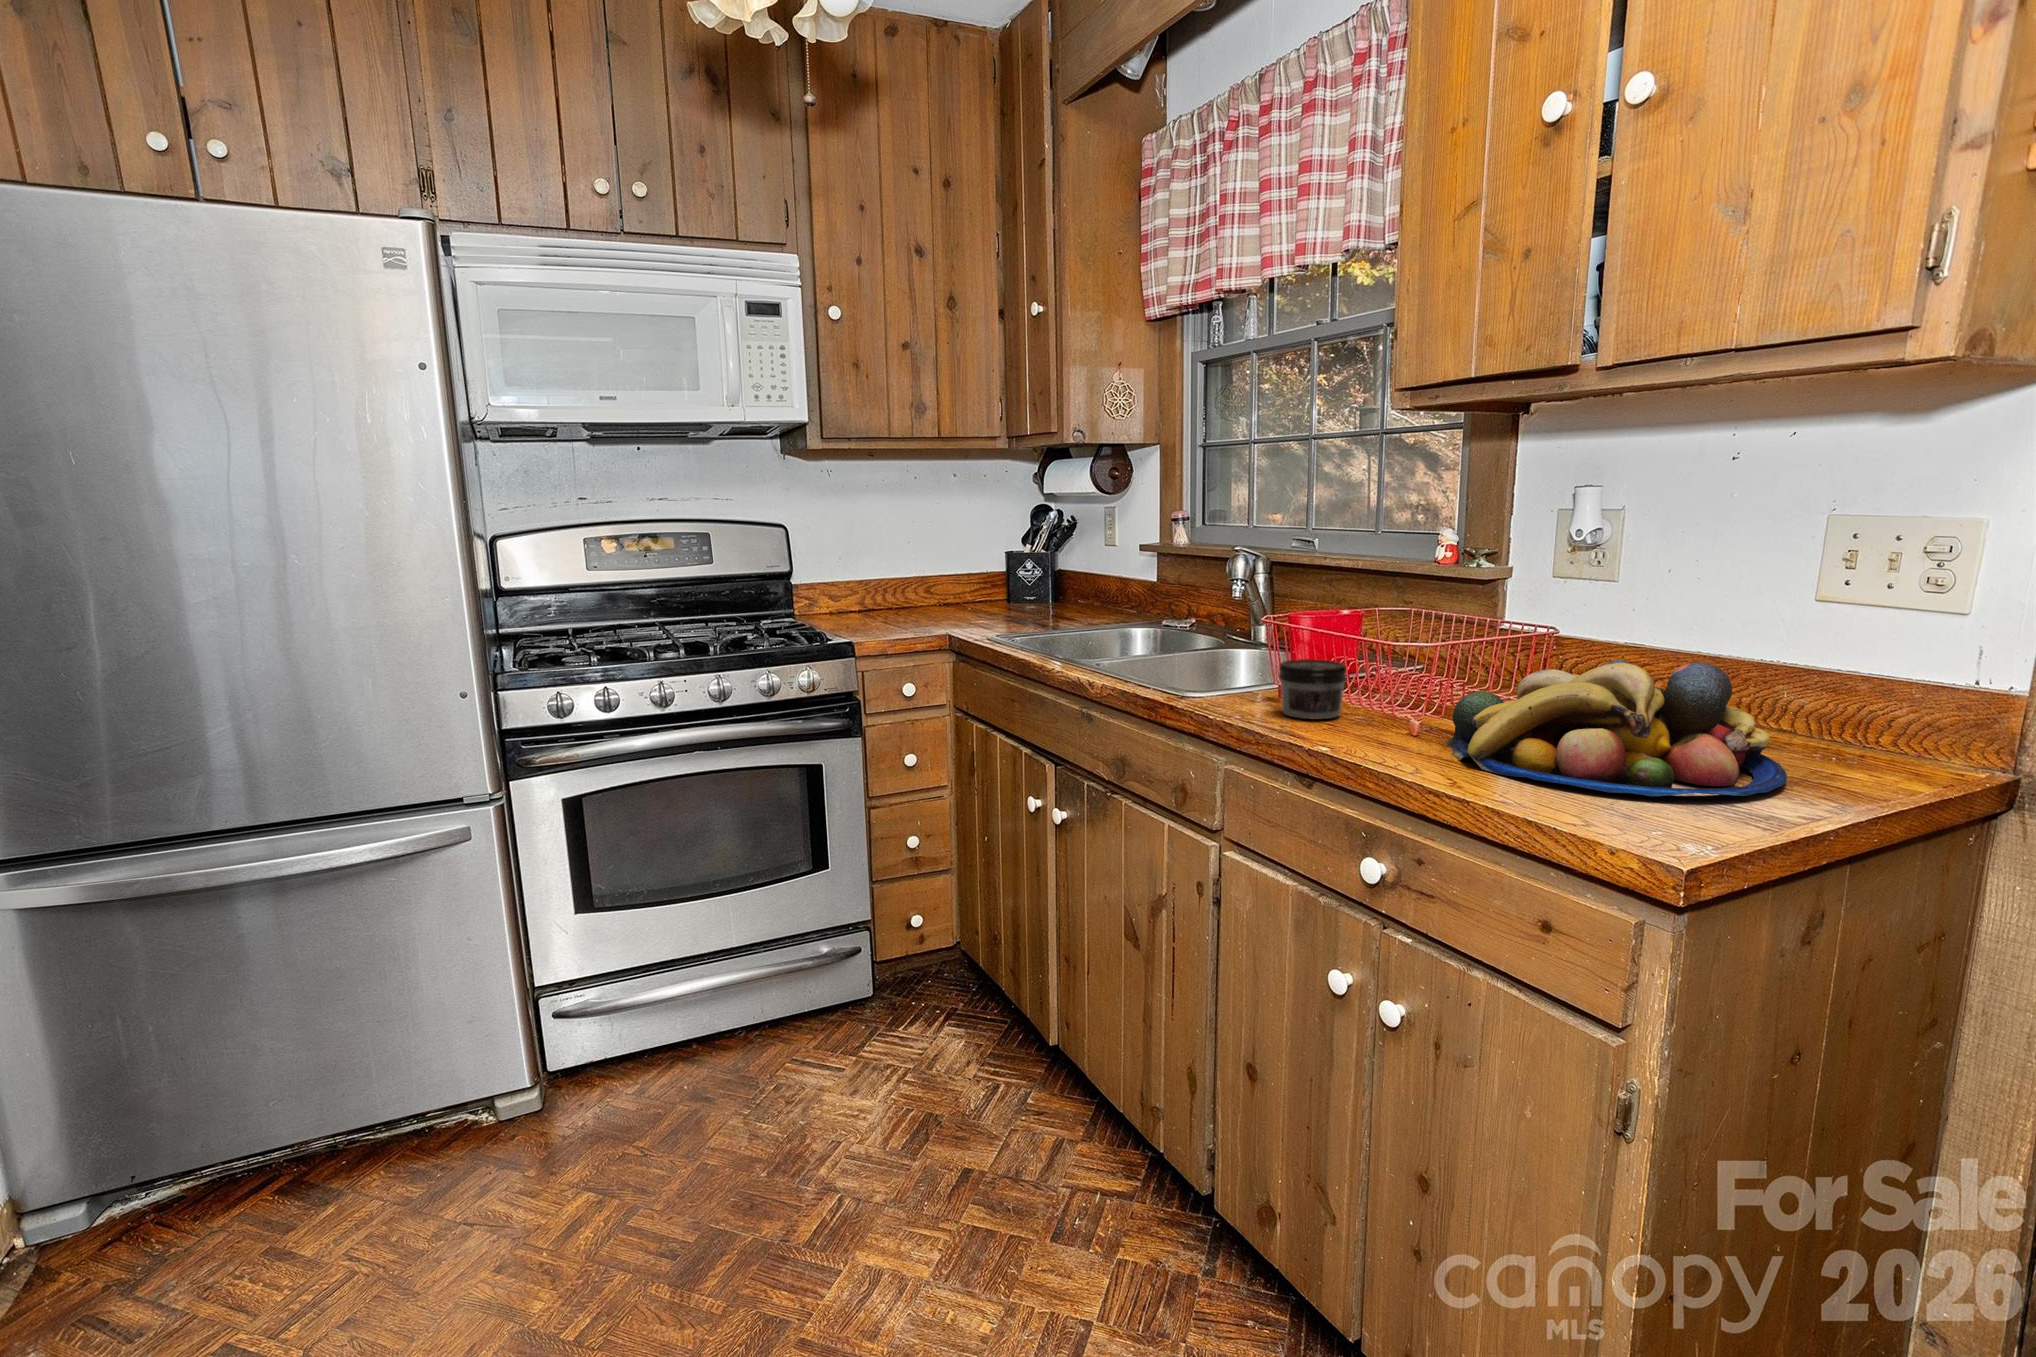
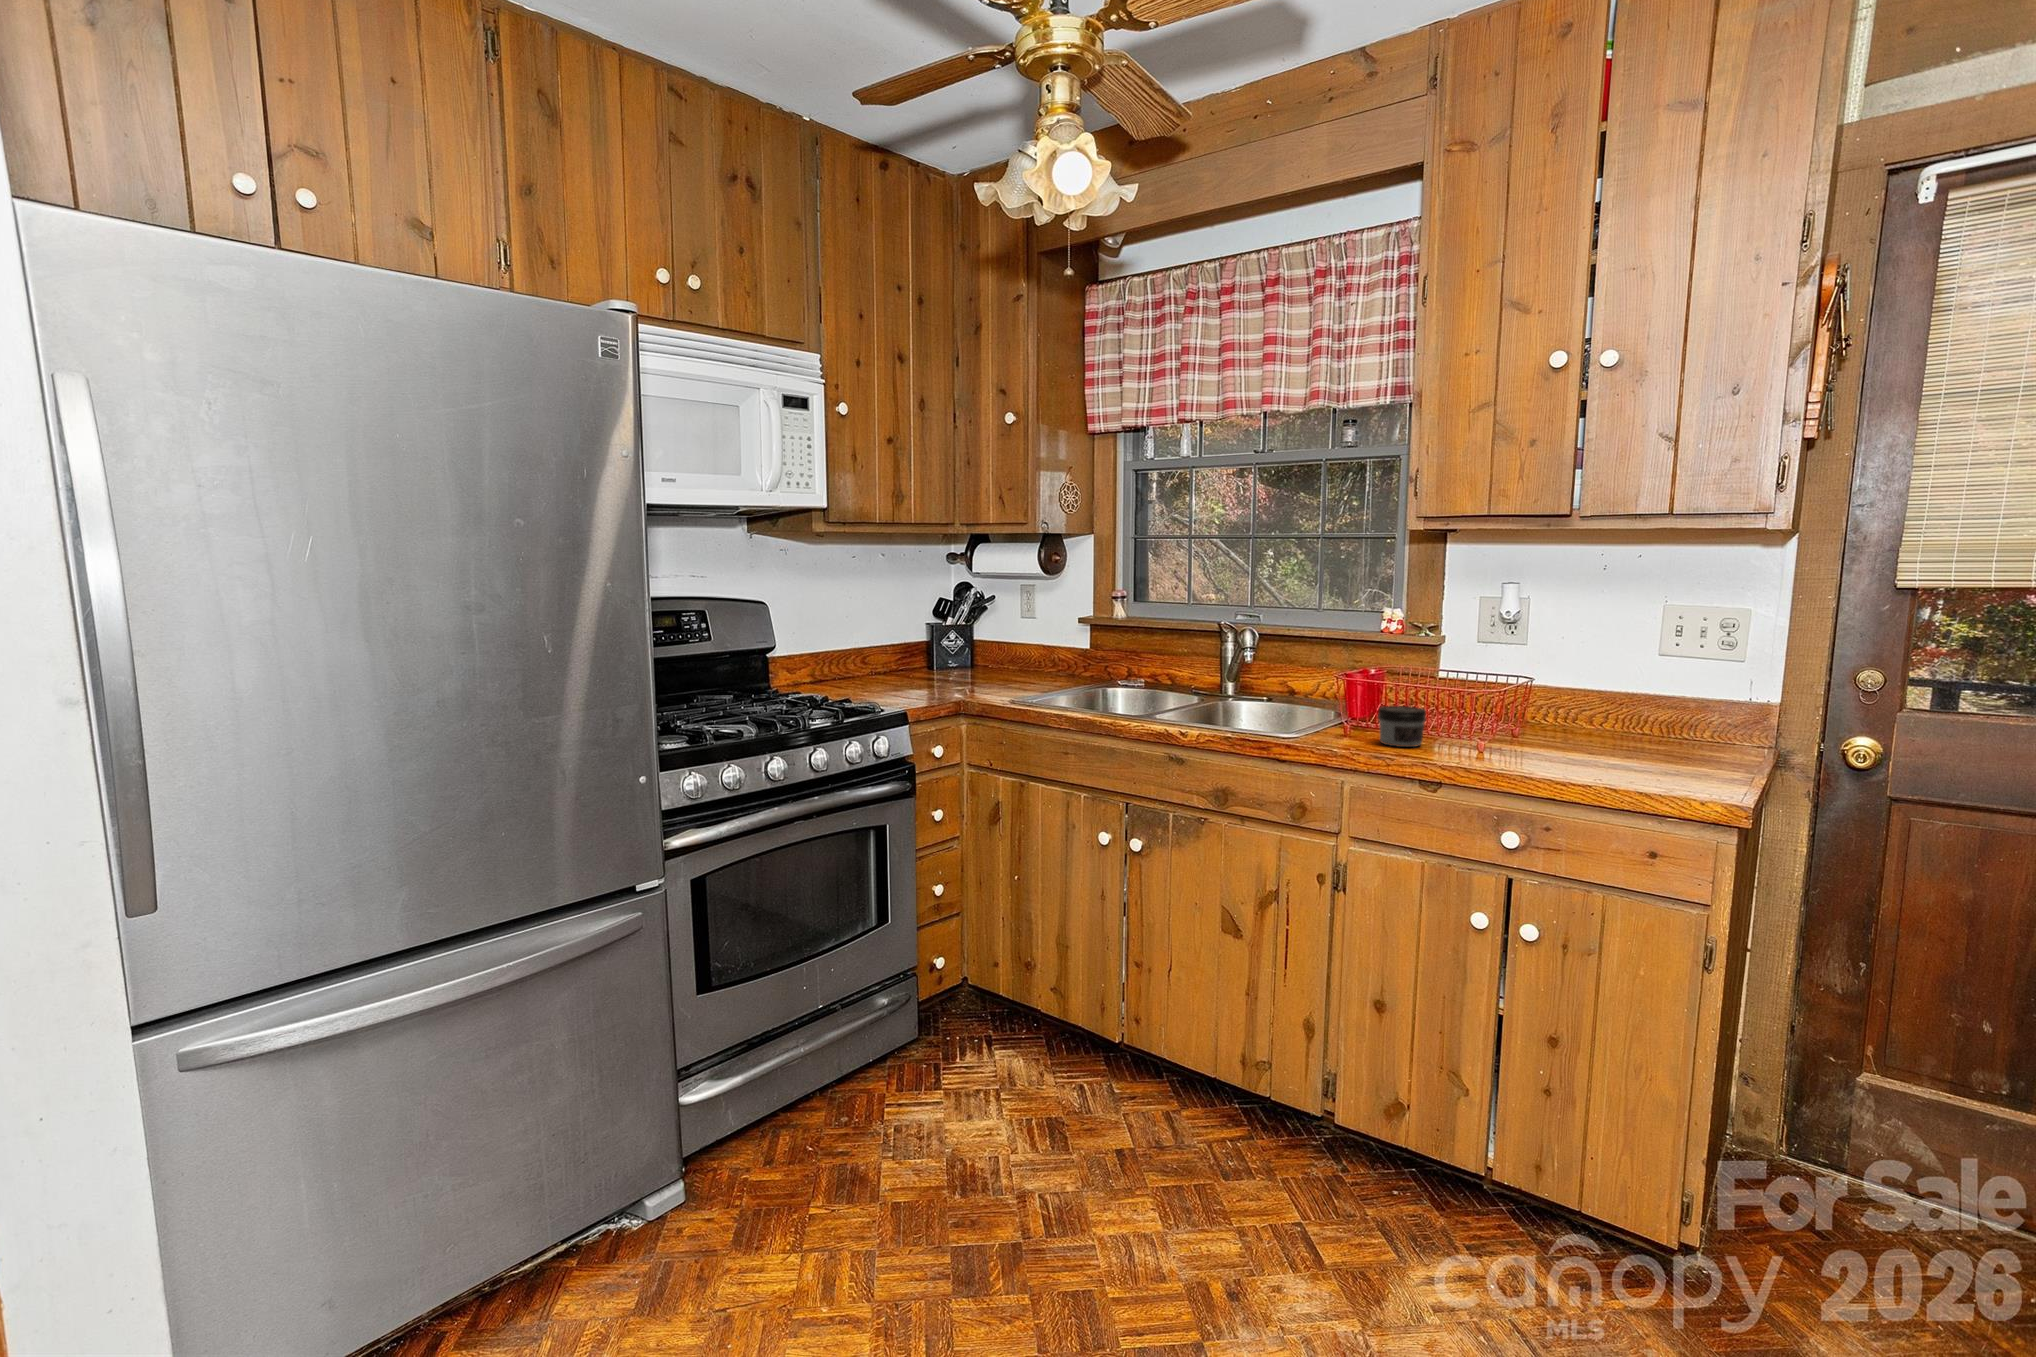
fruit bowl: present [1447,660,1787,796] -> none [1509,697,1711,774]

